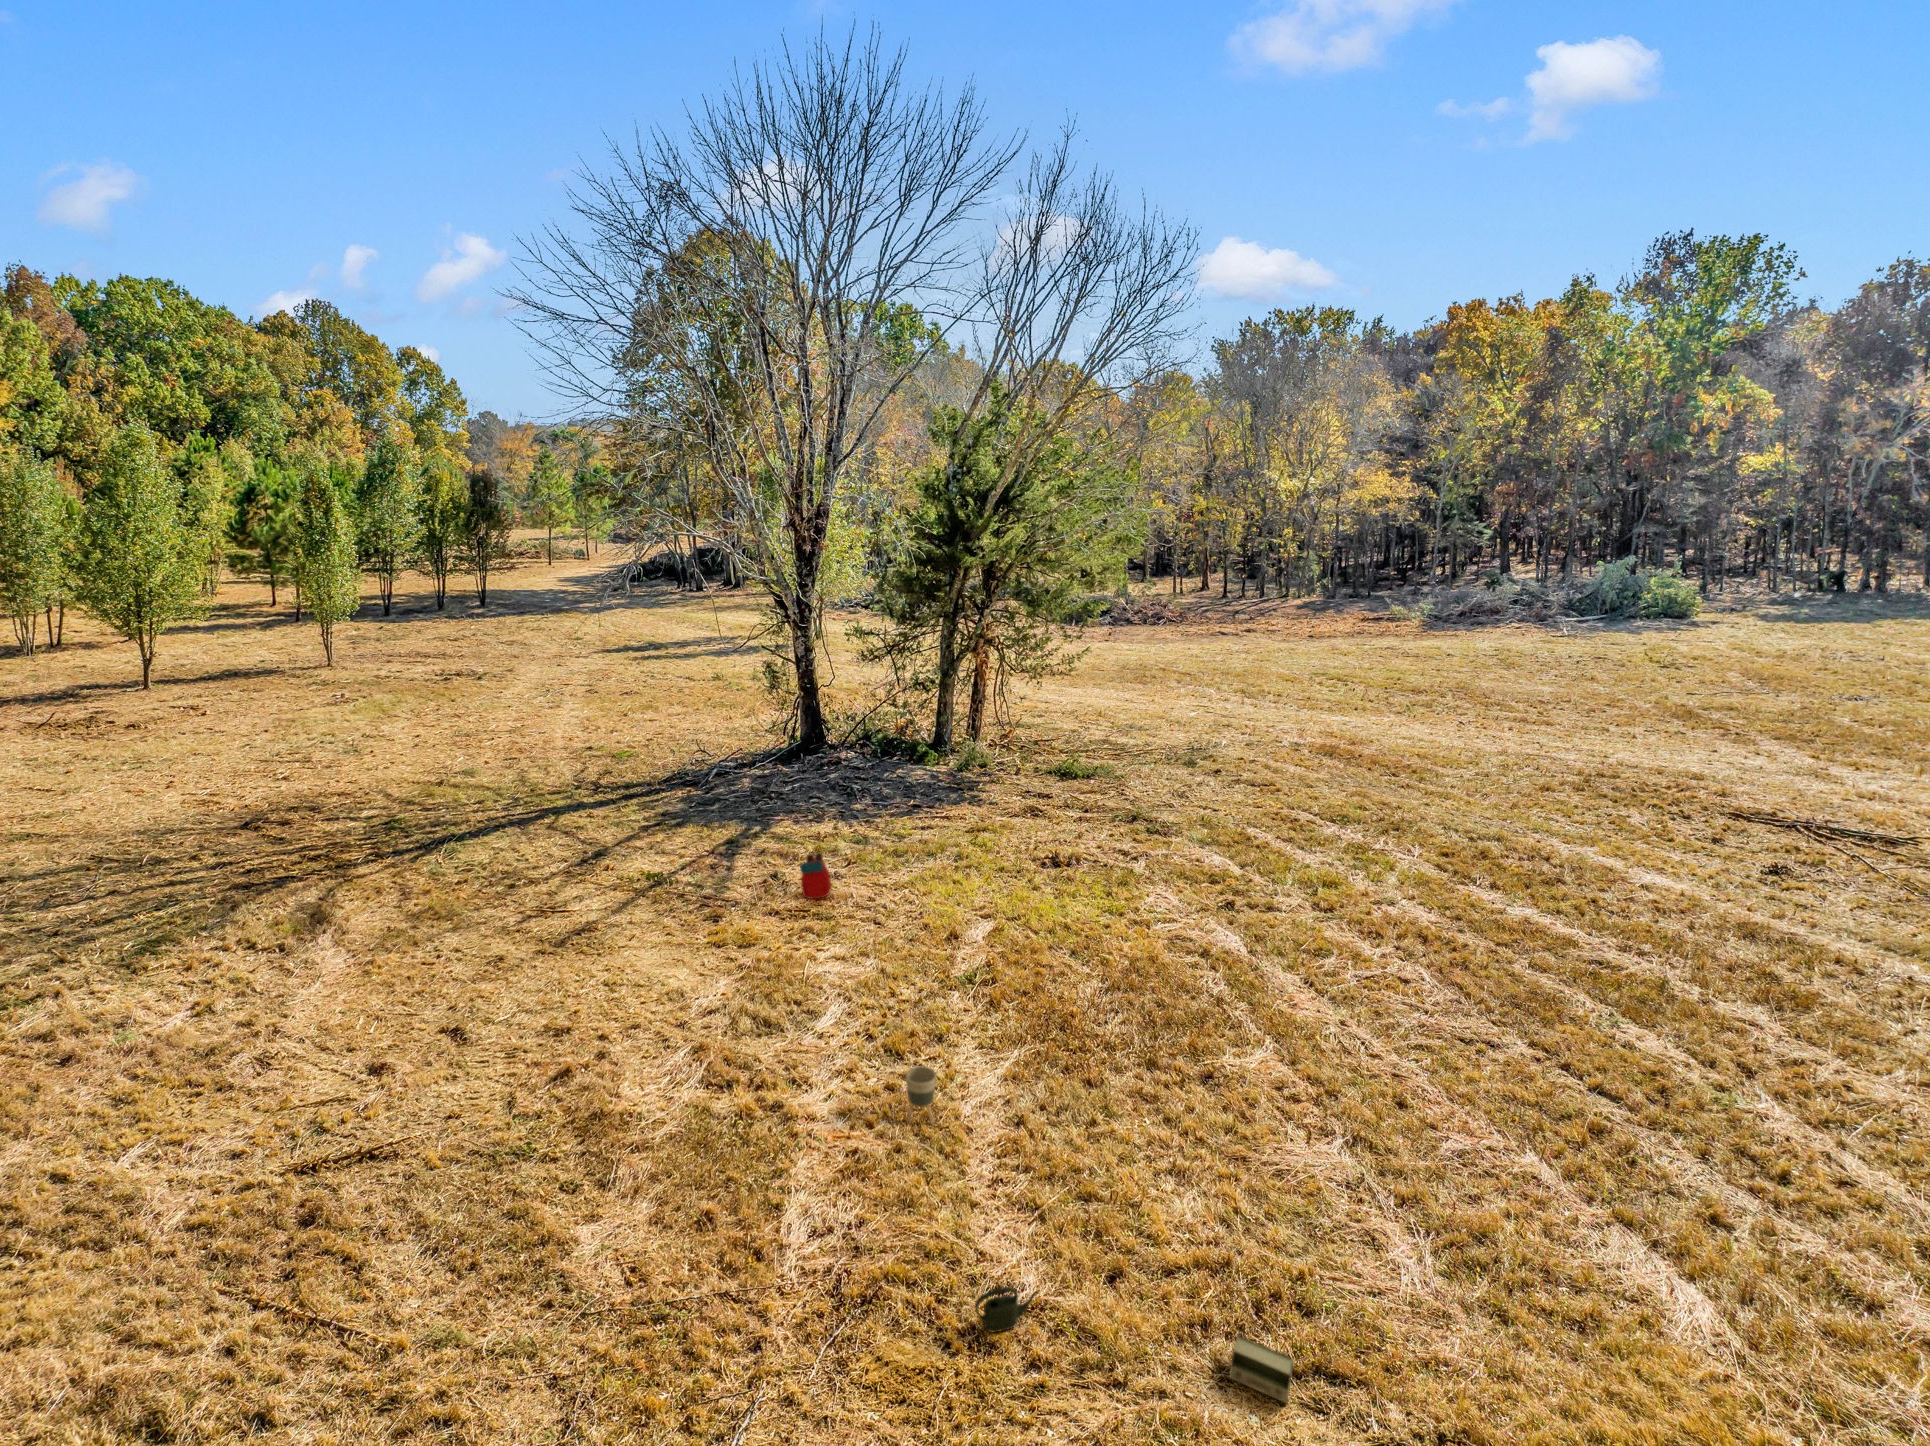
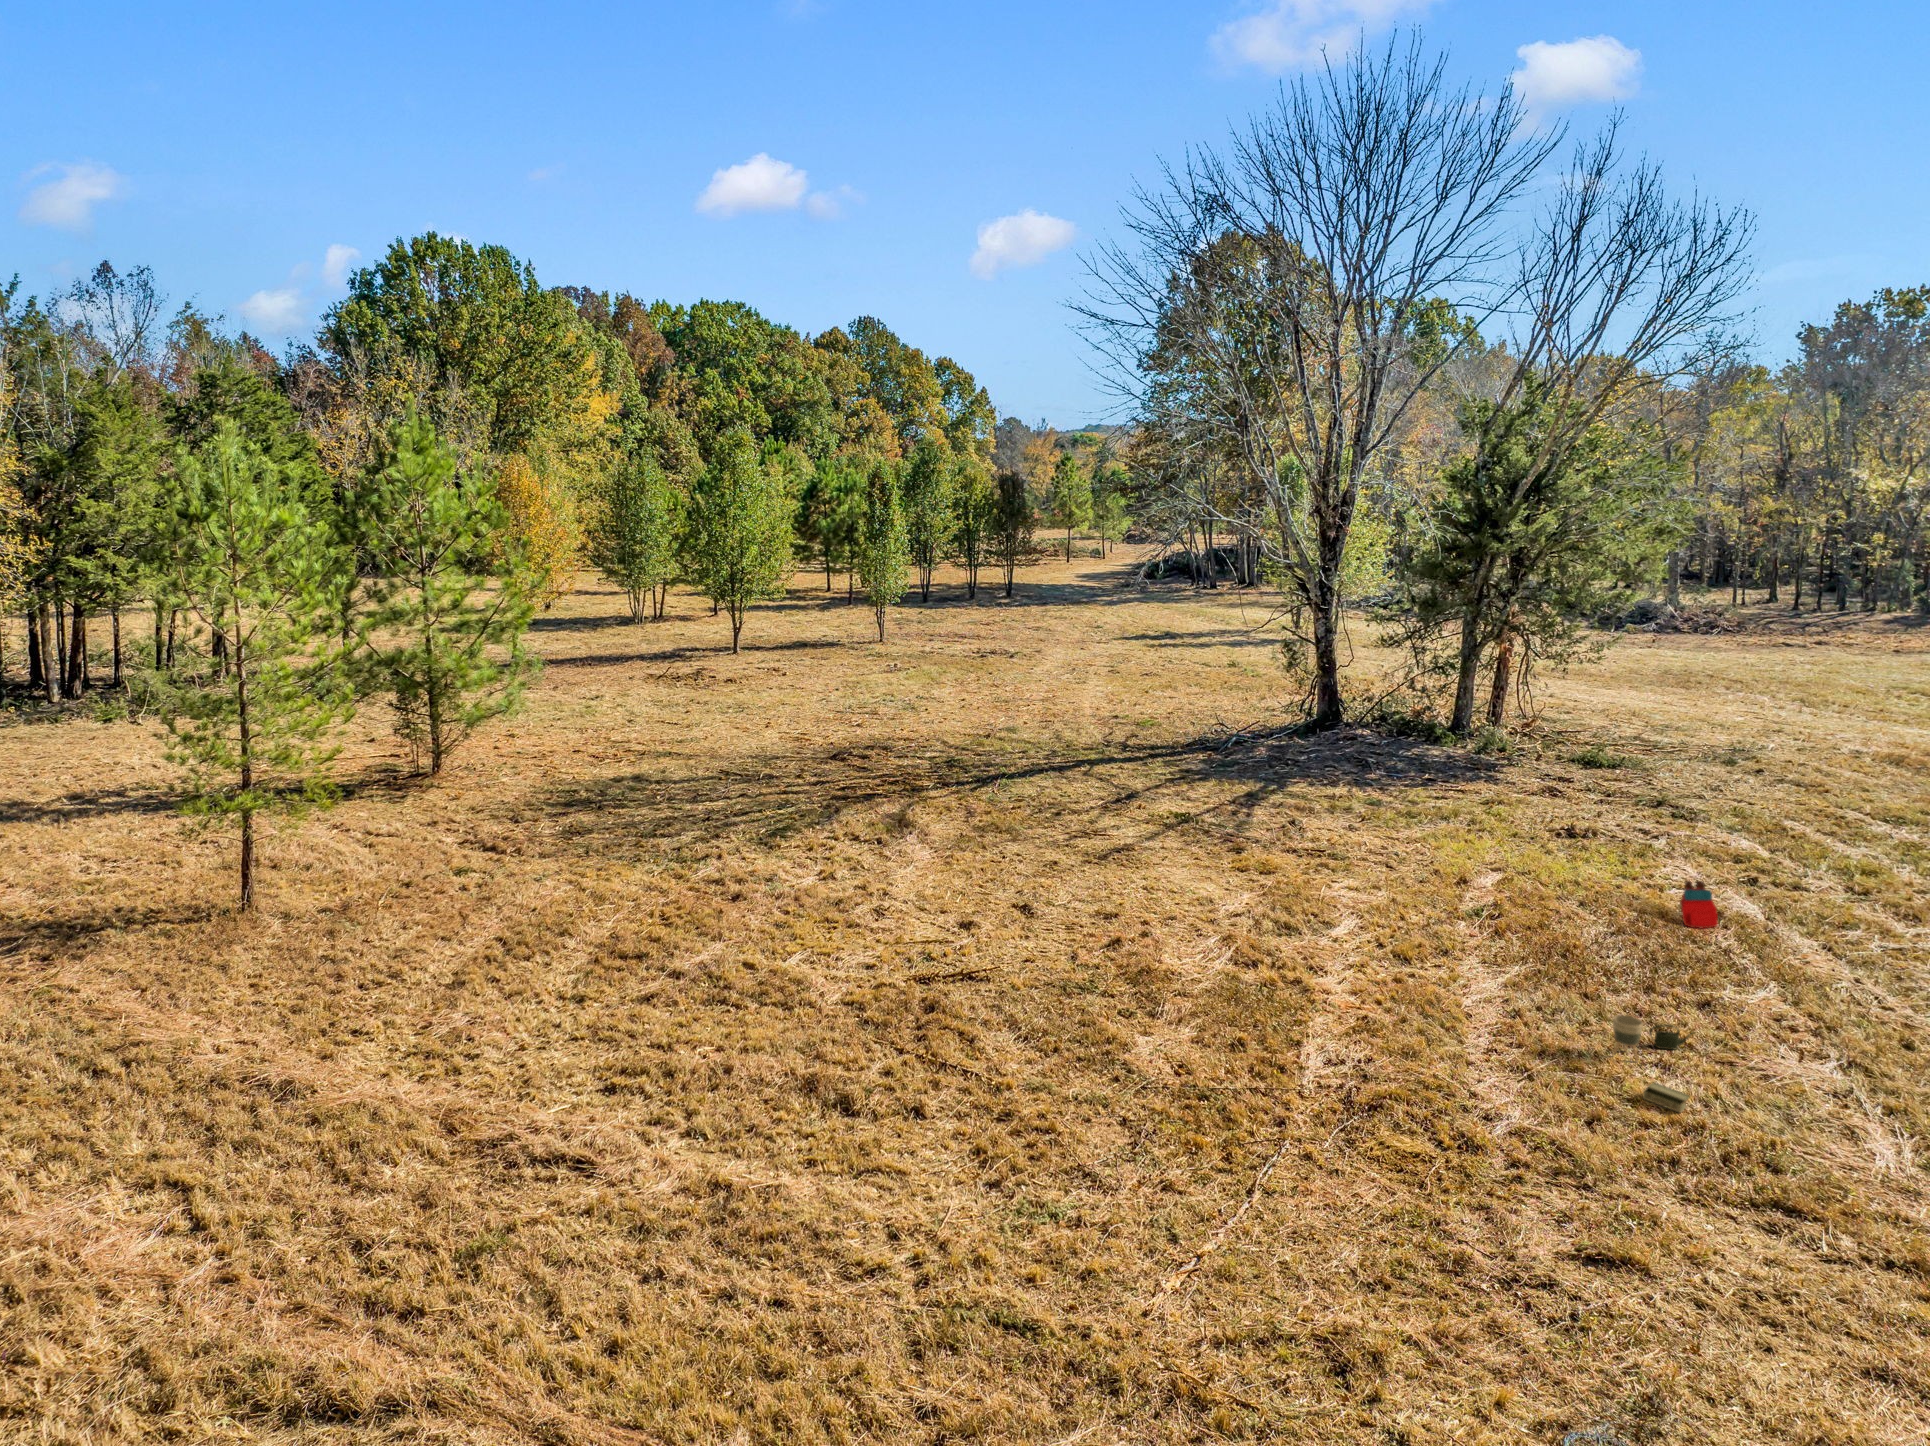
backpack: present [800,853,831,899] -> present [1680,881,1718,928]
planter: present [906,1066,937,1124] -> present [1613,1015,1643,1061]
watering can: present [975,1287,1039,1332] -> present [1649,1024,1693,1050]

